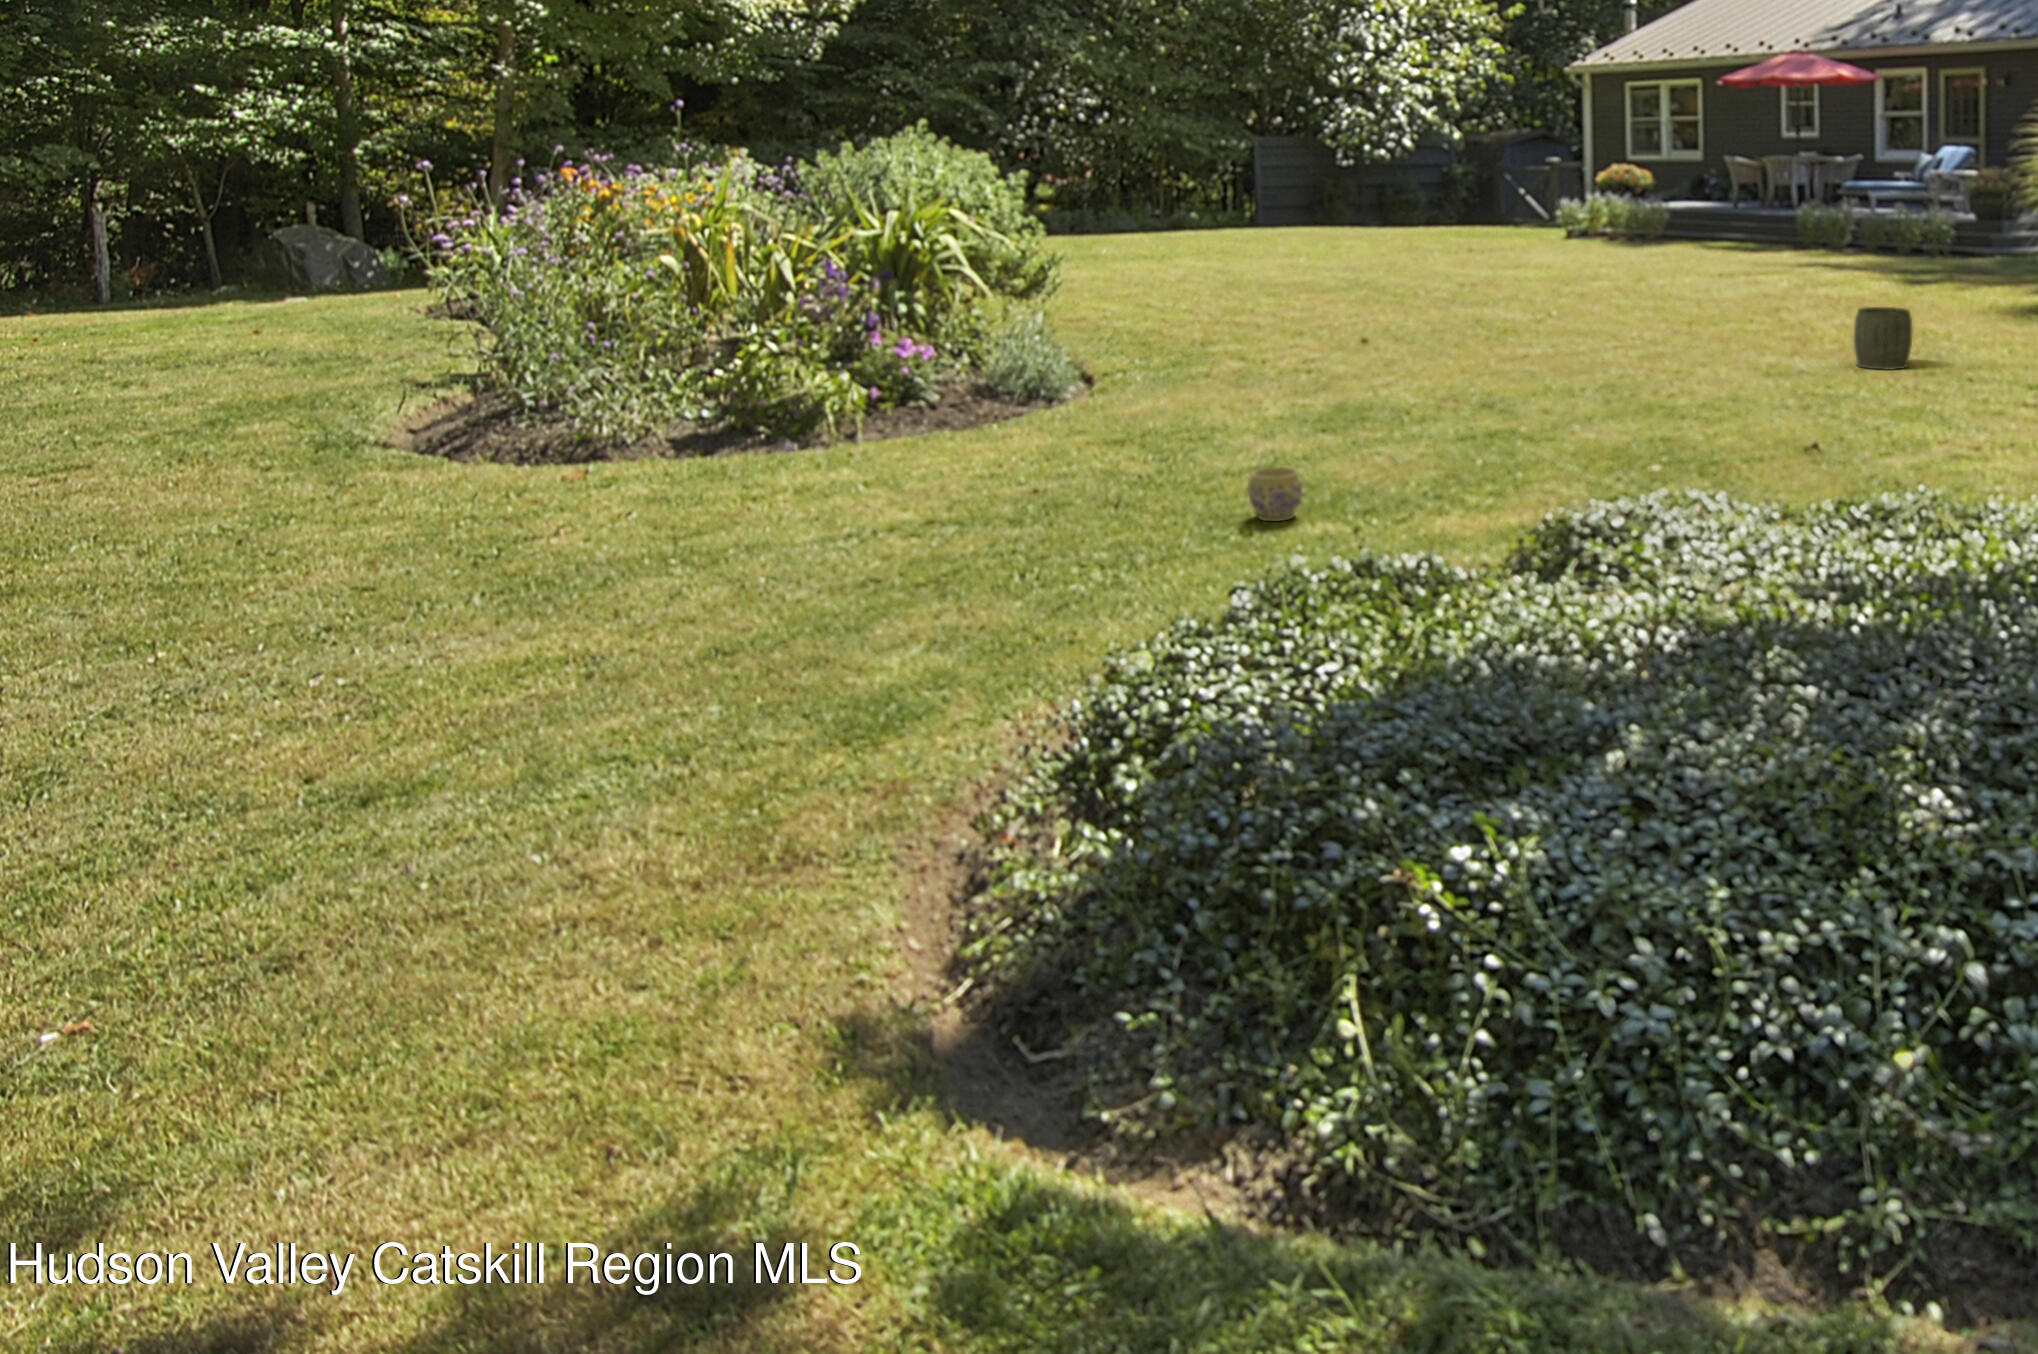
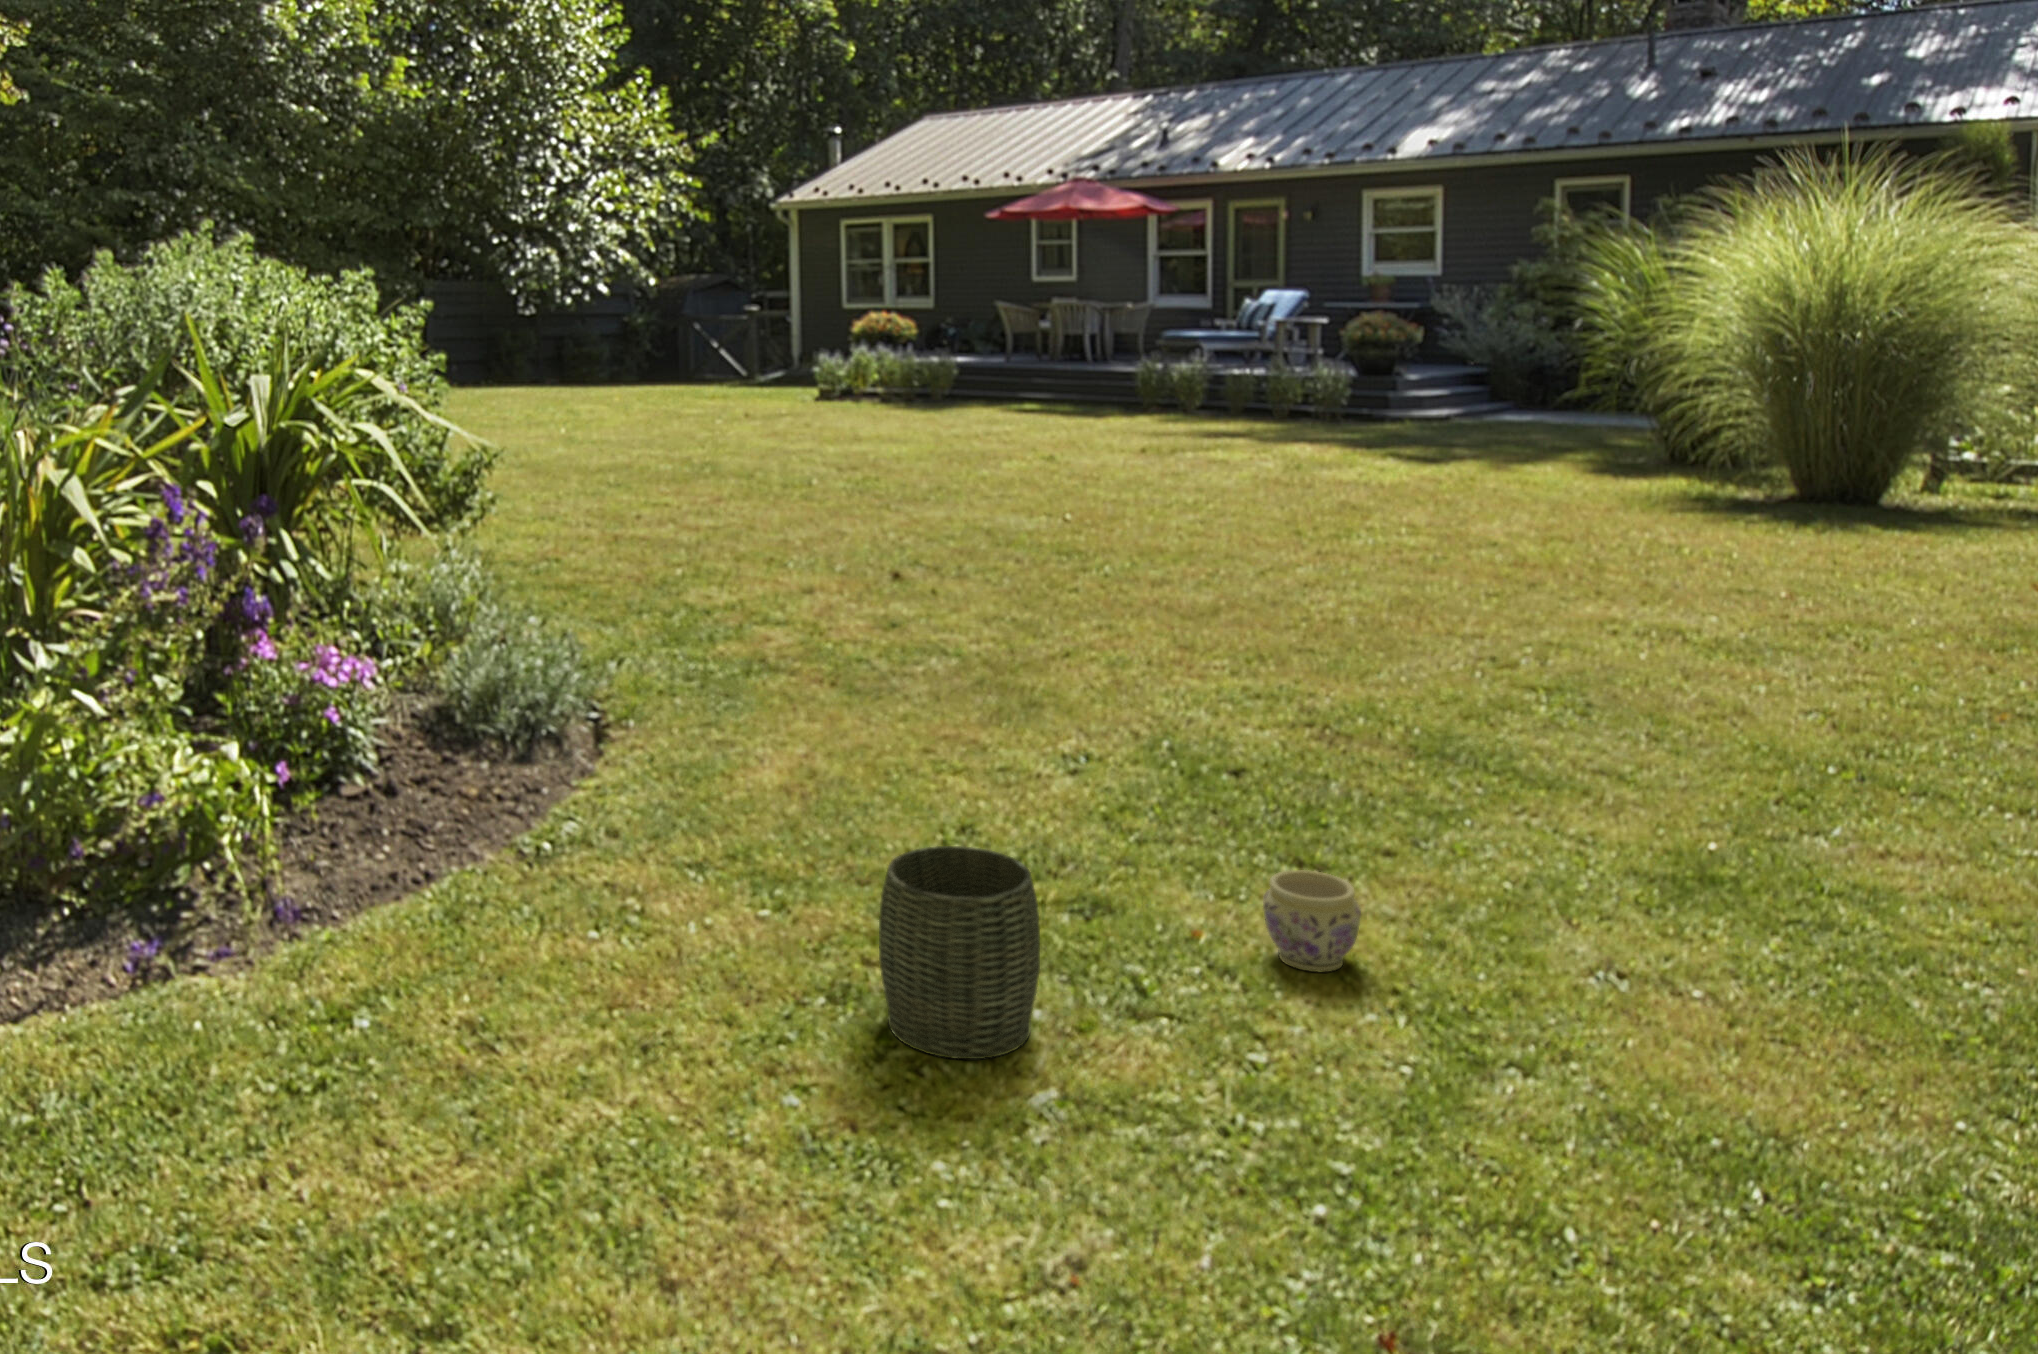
woven basket: present [1854,307,1913,370] -> present [879,846,1040,1059]

